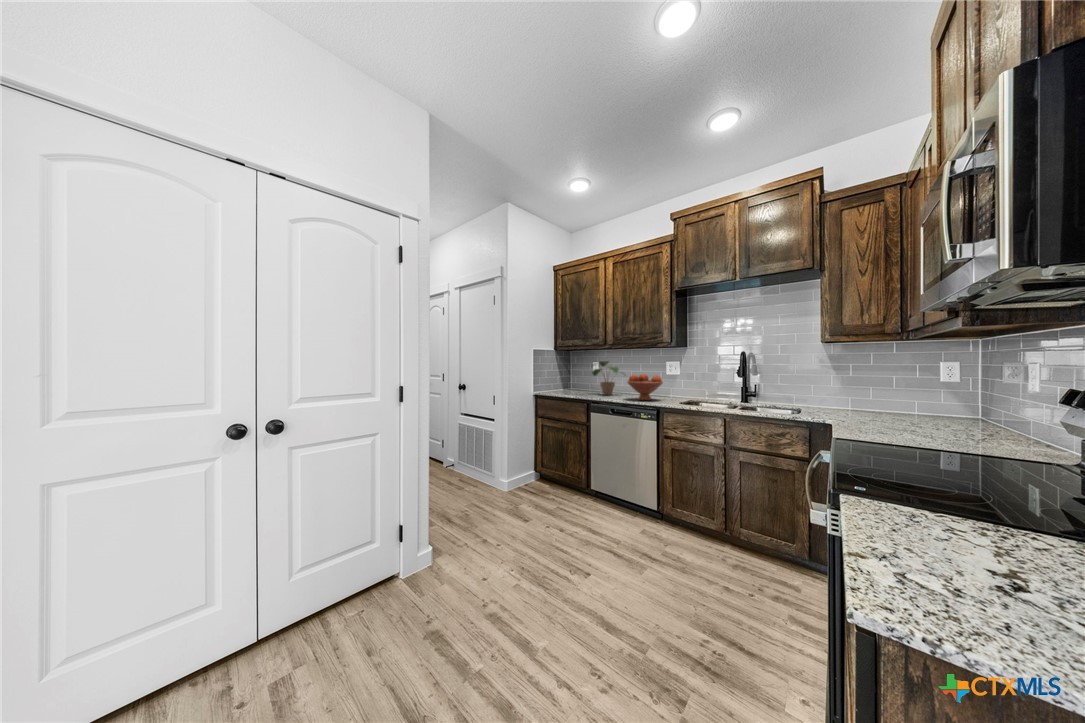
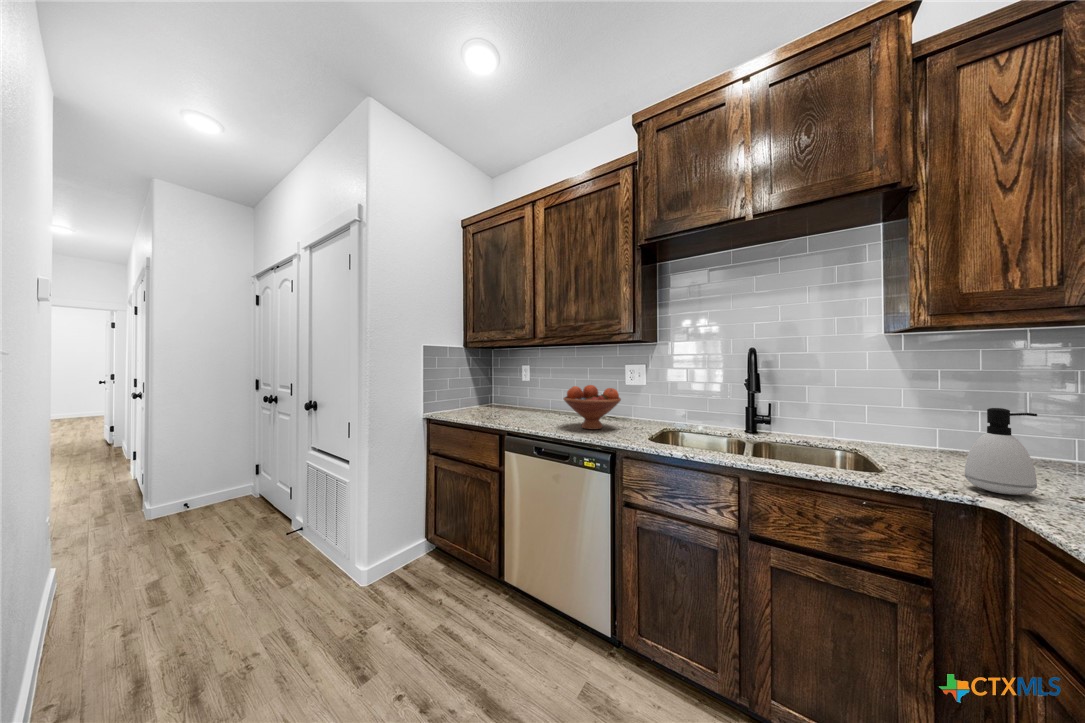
potted plant: present [592,361,624,395] -> none [513,363,566,417]
soap dispenser: none [830,380,858,420] -> present [965,408,1037,495]

